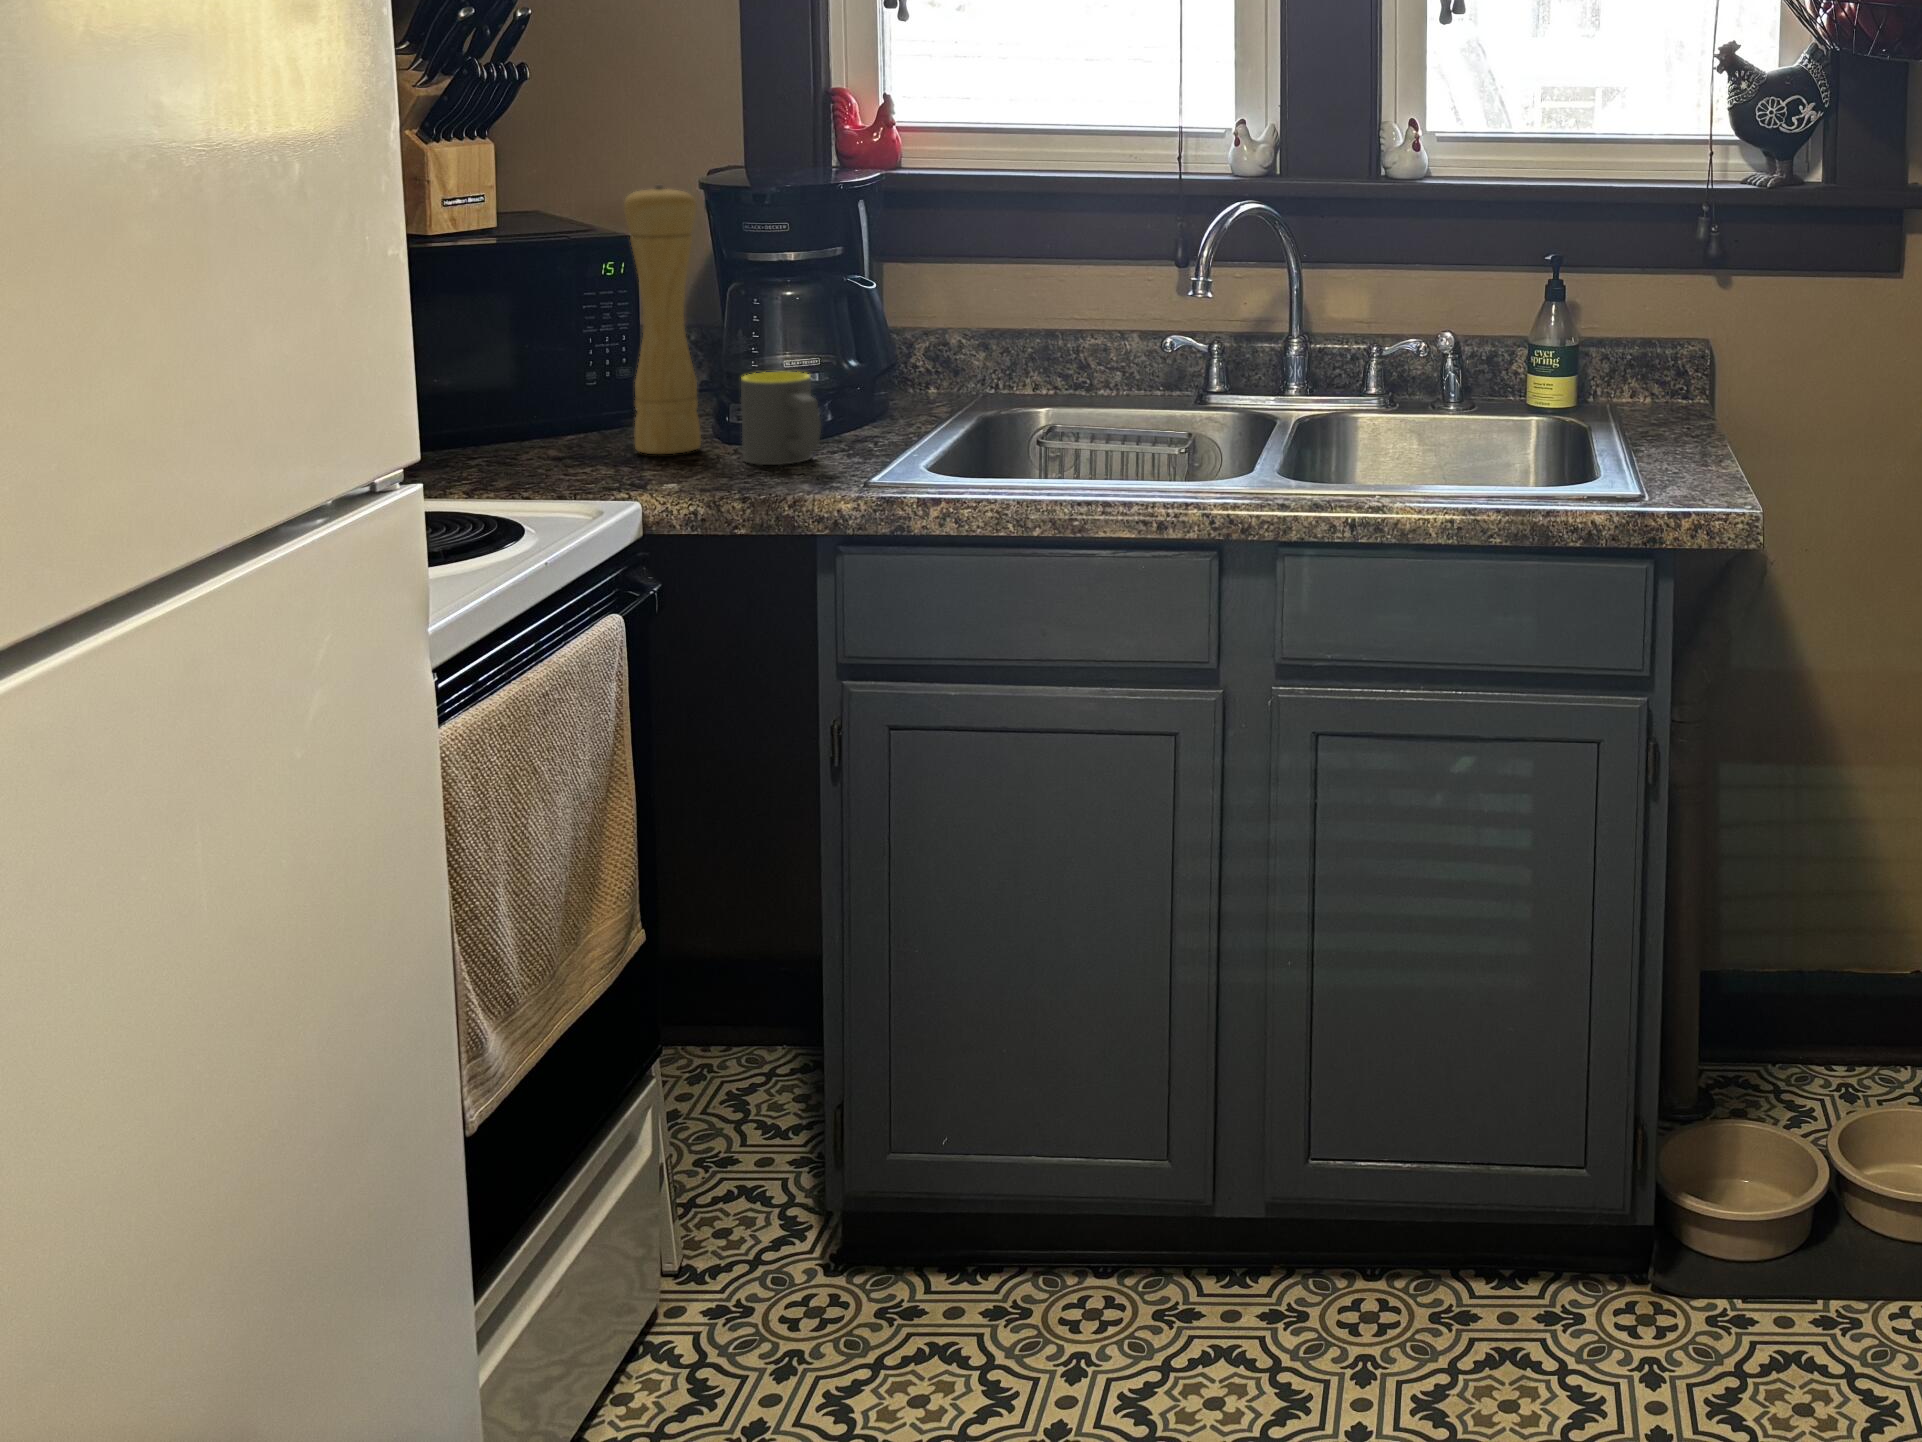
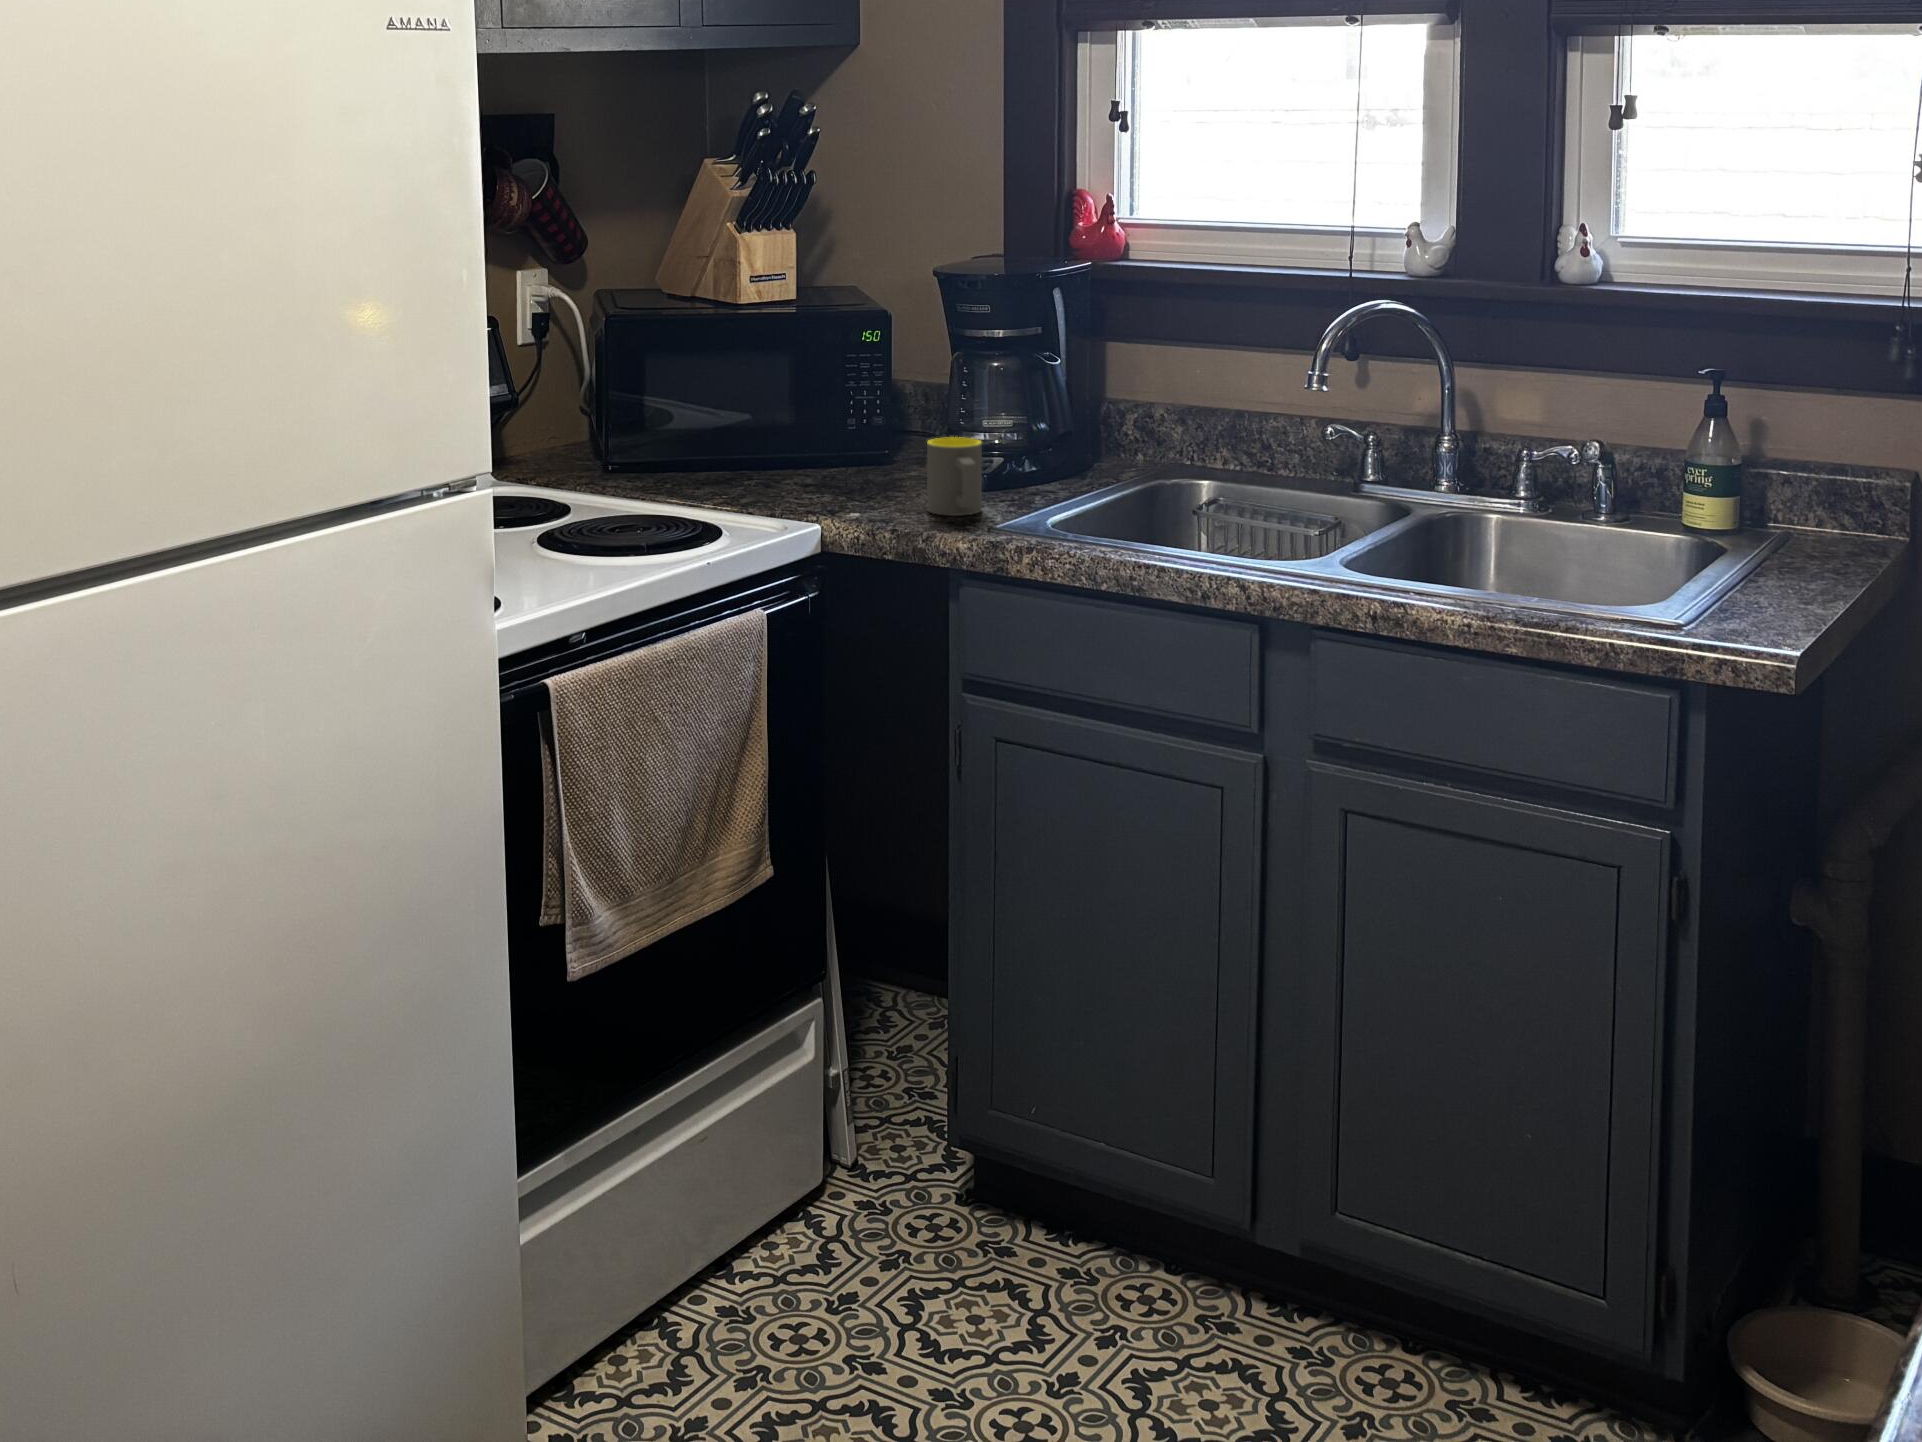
pepper mill: present [624,185,701,454] -> none [855,279,910,498]

